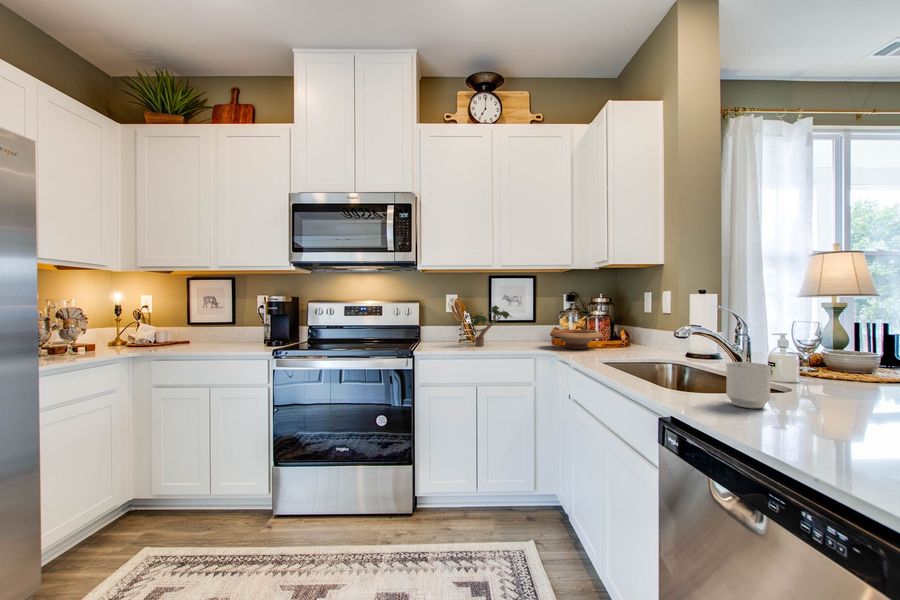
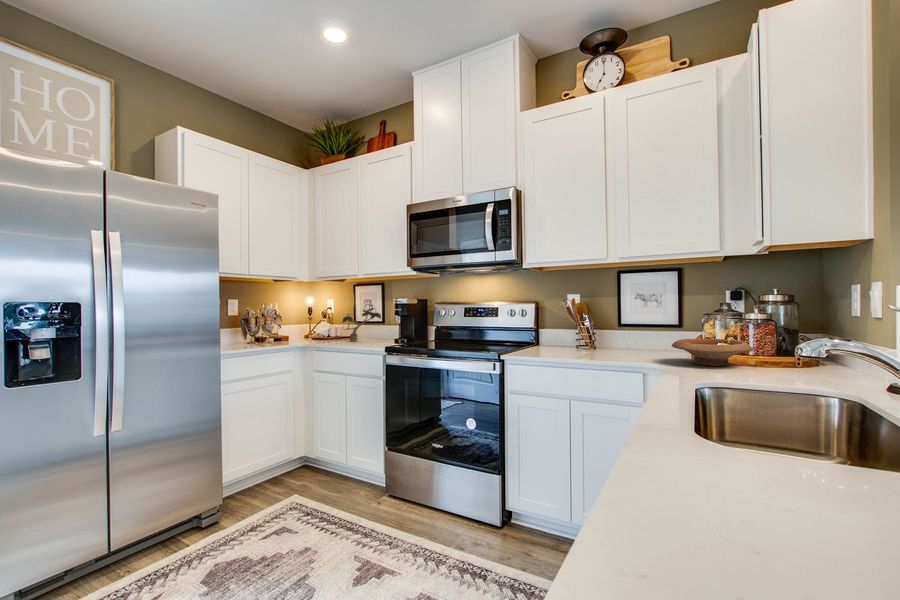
potted plant: present [471,305,511,346] -> present [343,308,381,341]
mug: present [726,362,771,408] -> none [726,404,809,492]

